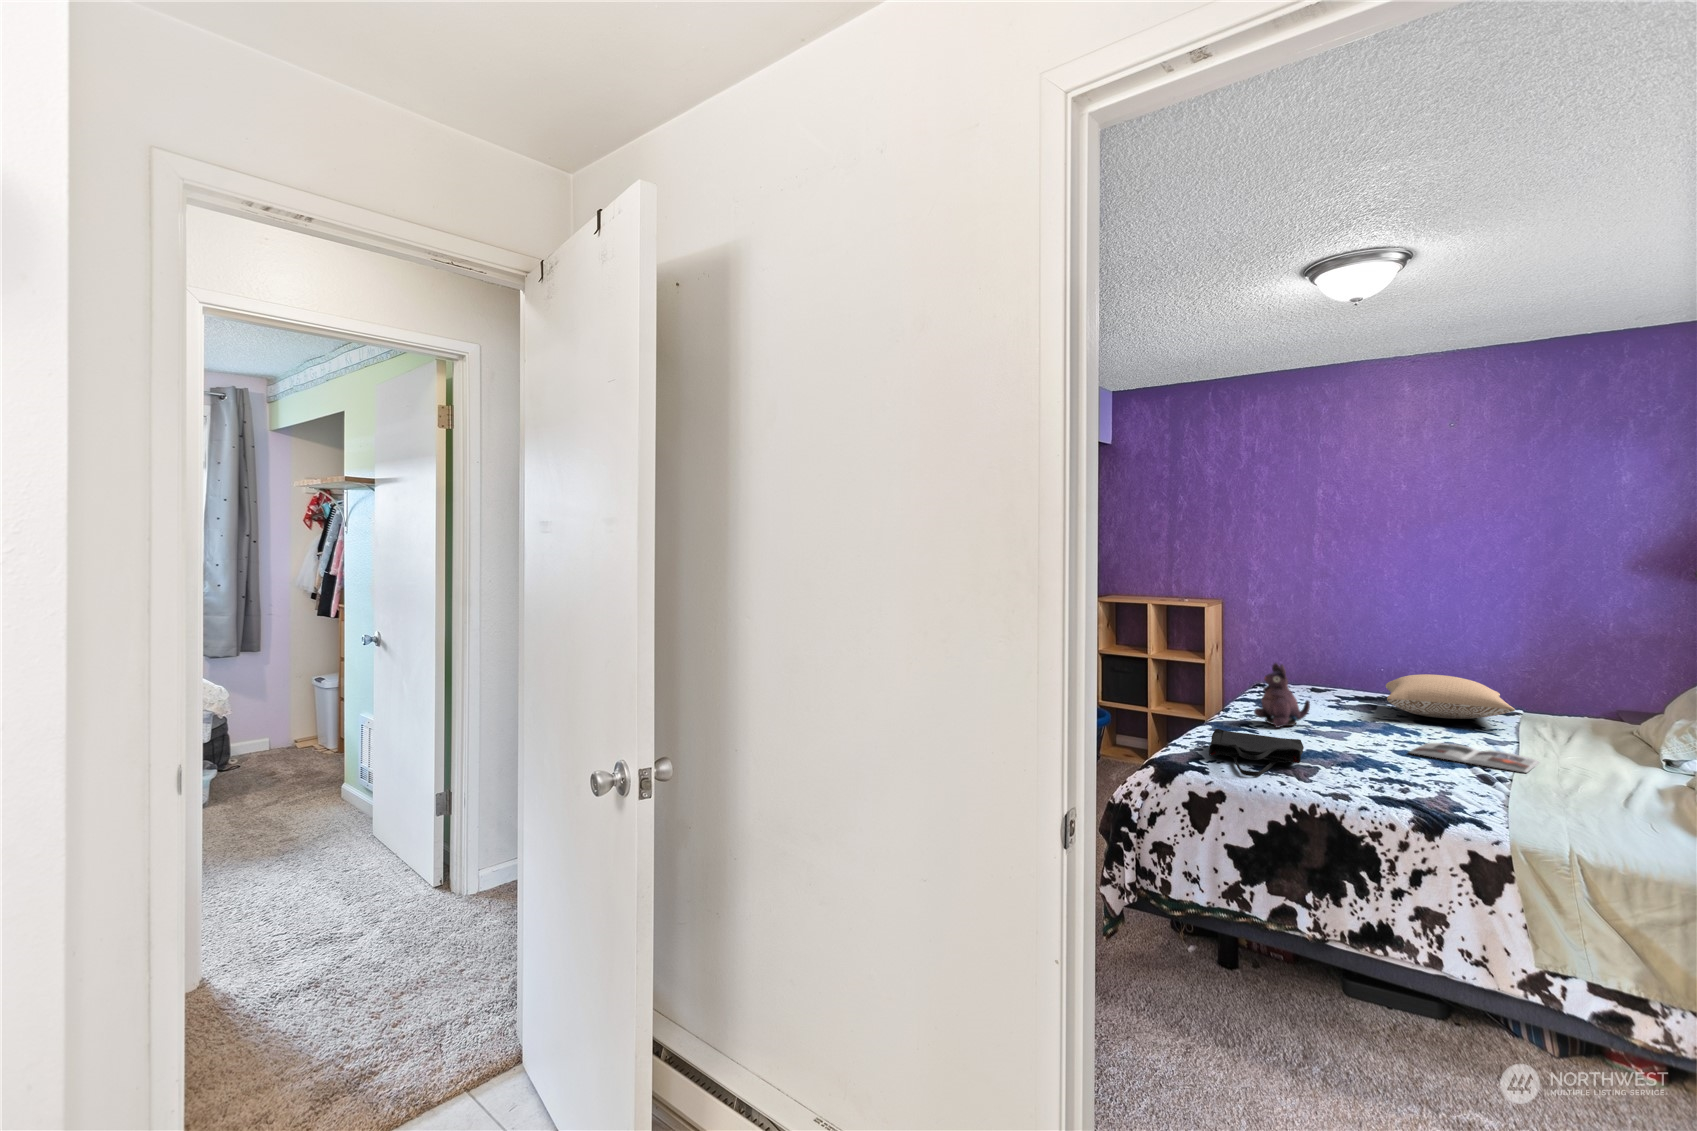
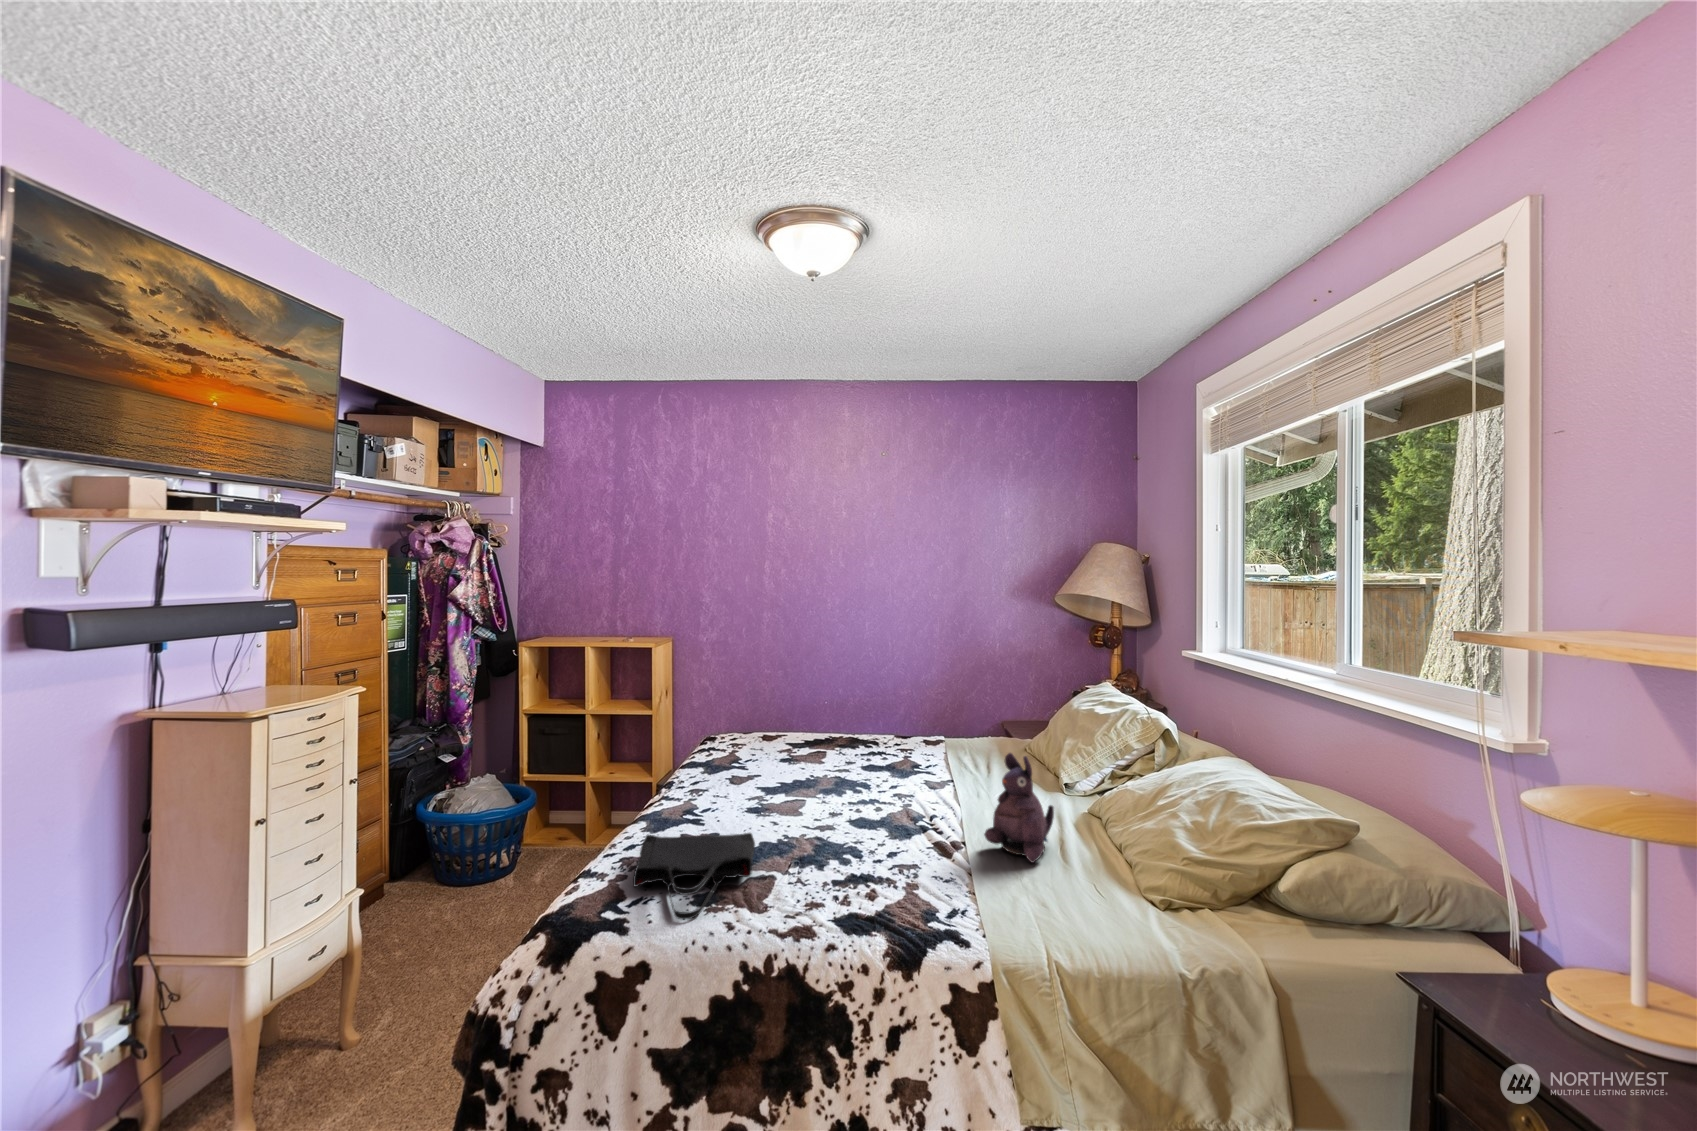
plush toy: present [1254,663,1310,728] -> present [984,753,1054,863]
pillow: present [1386,674,1515,719] -> none [833,712,948,760]
magazine: present [1409,743,1539,773] -> none [864,801,980,831]

